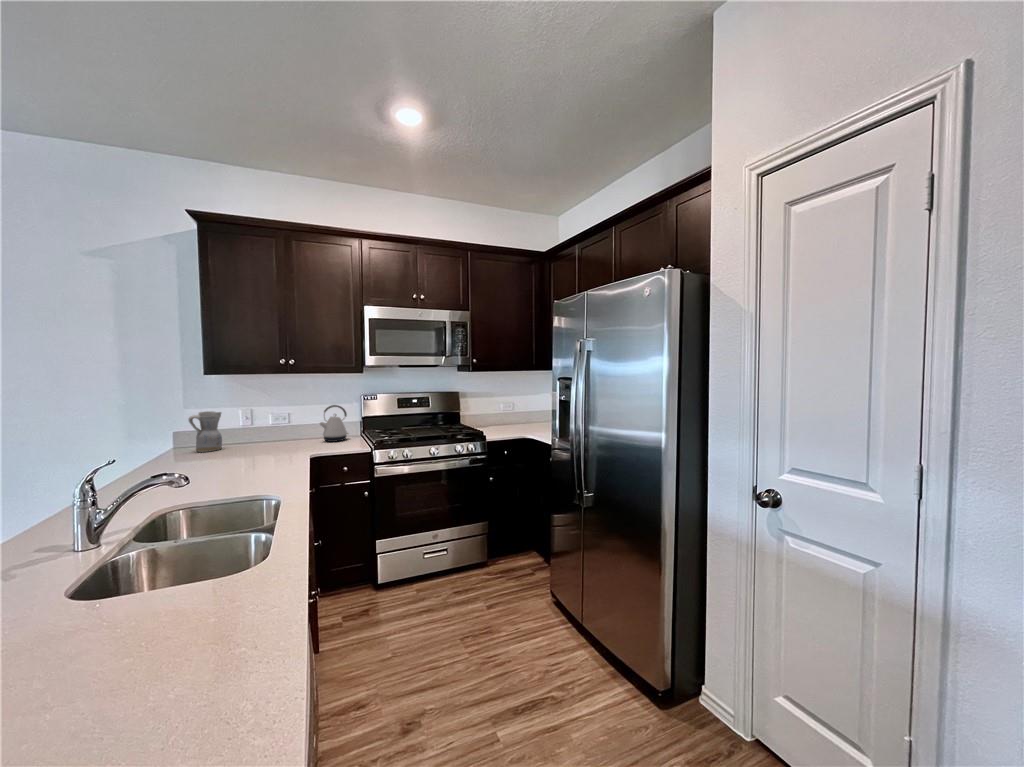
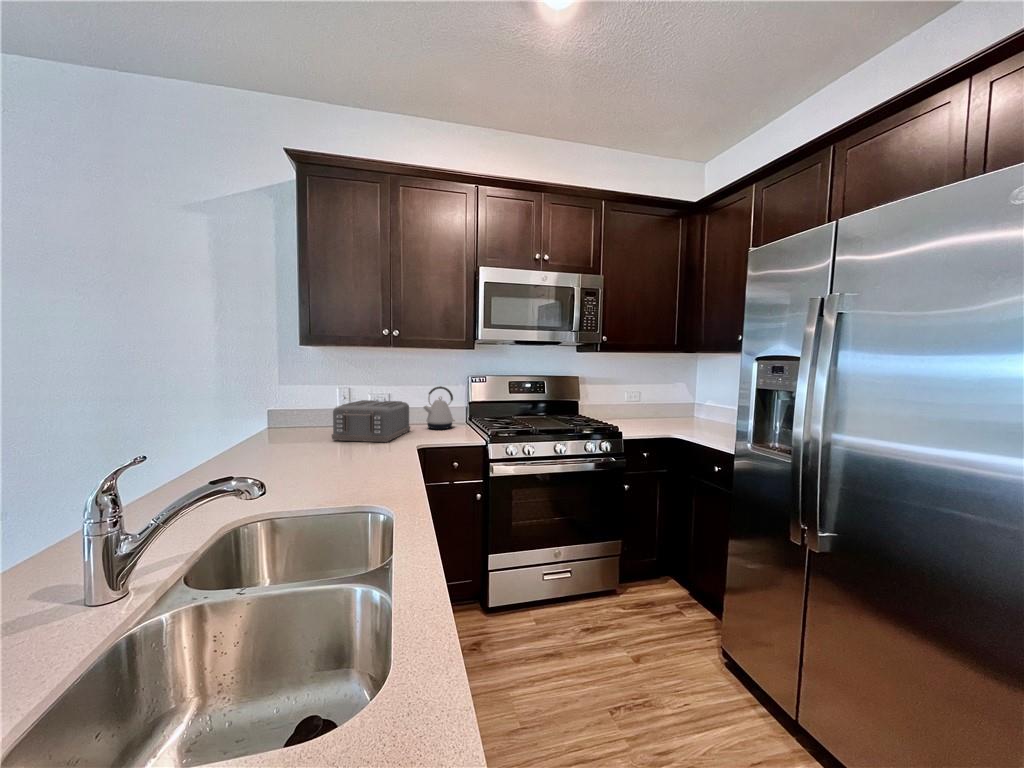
ceramic pitcher: present [189,411,222,452] -> none [285,388,319,434]
toaster: none [234,419,308,455] -> present [332,400,410,442]

